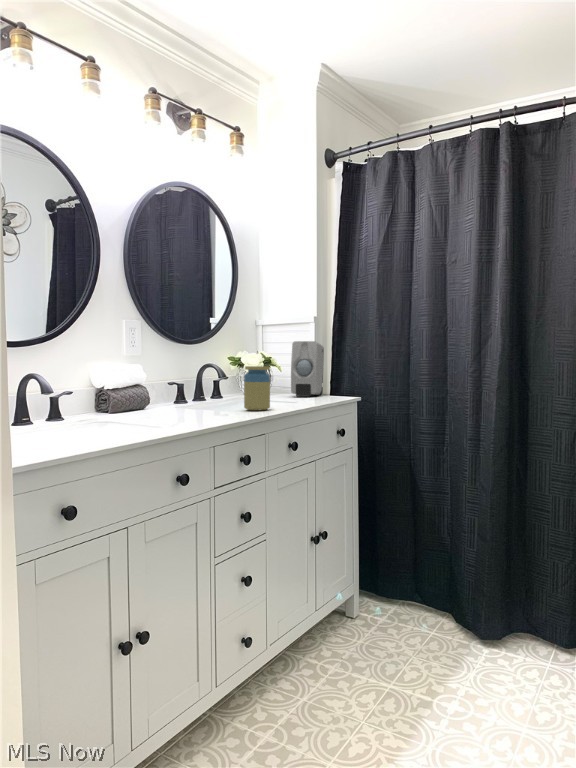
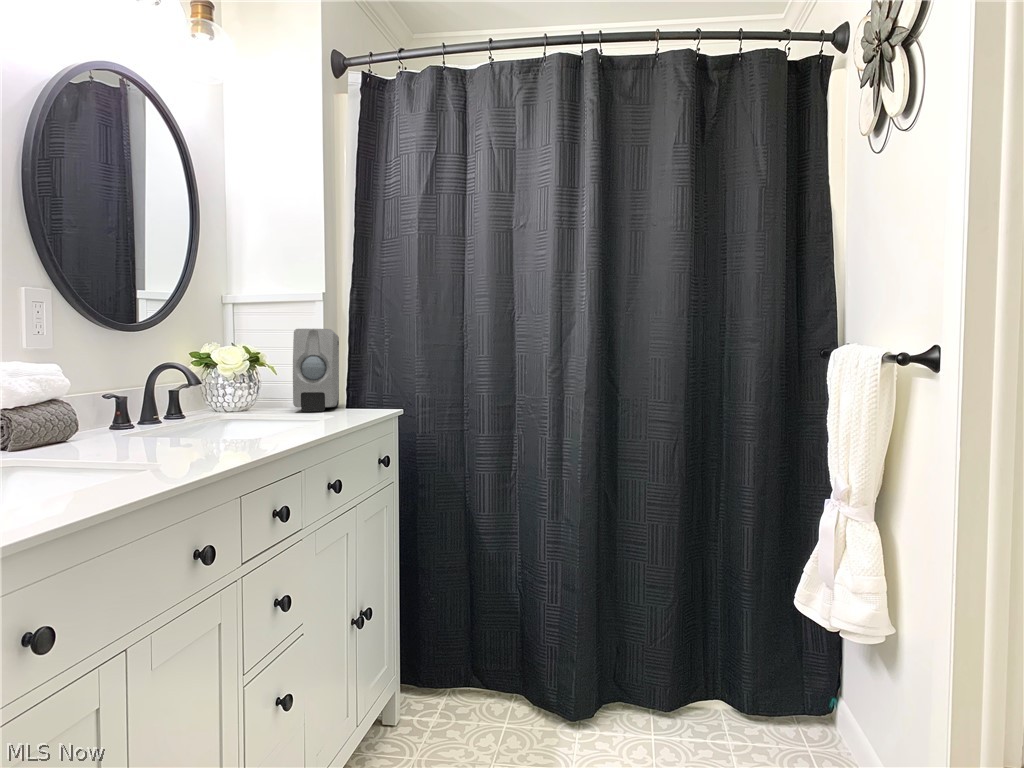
jar: present [244,366,270,410] -> none [234,370,280,446]

